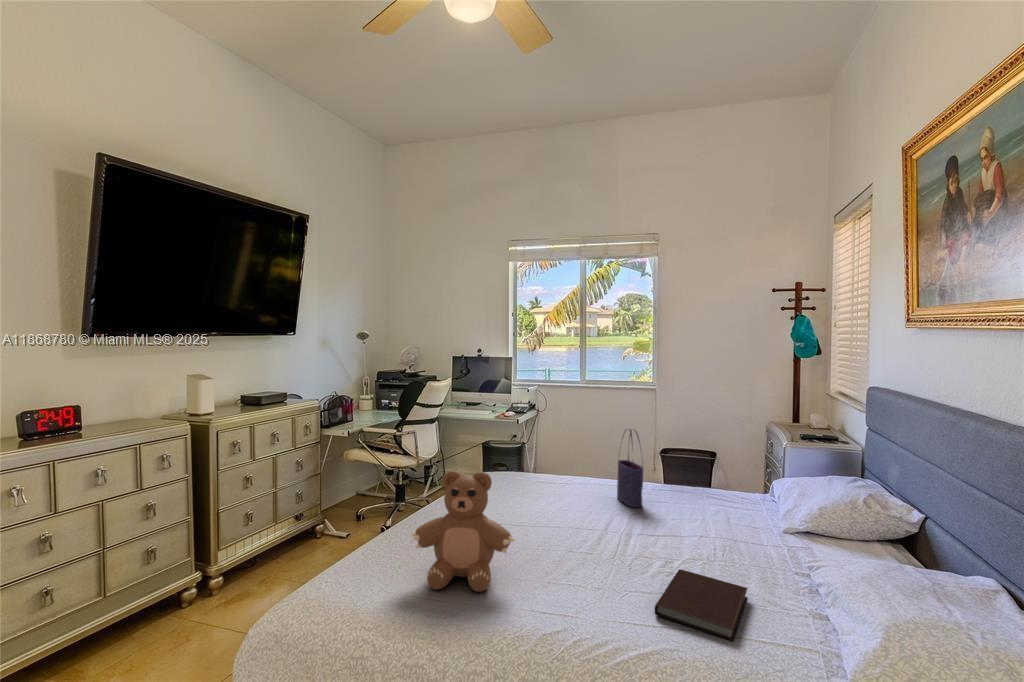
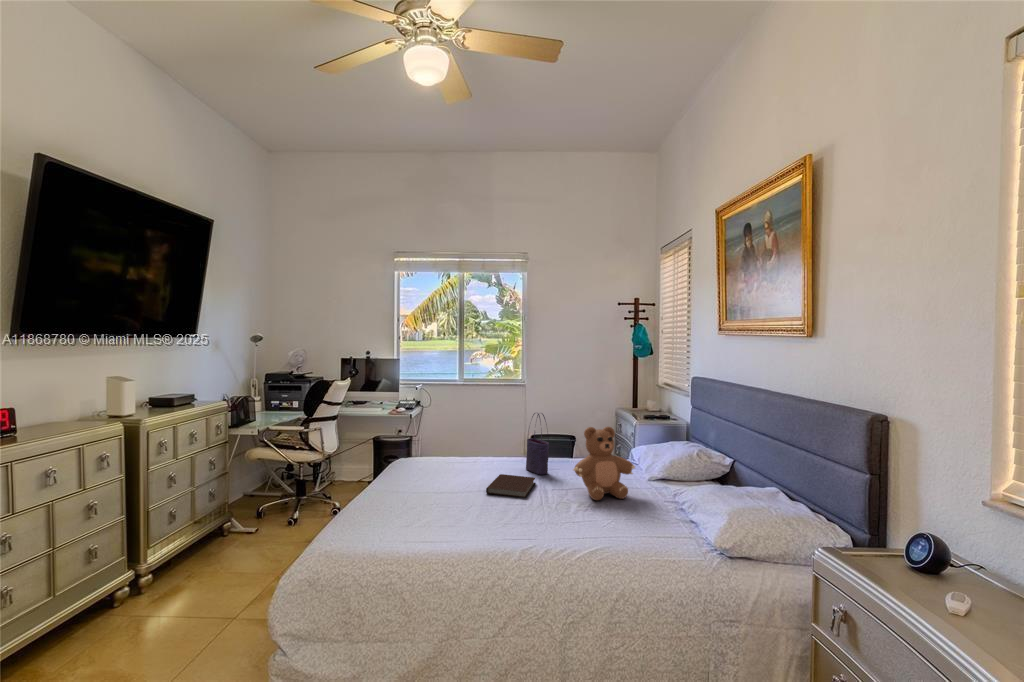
teddy bear: present [412,471,515,592] -> present [573,427,635,500]
notebook: present [655,569,747,641] -> present [486,474,535,498]

